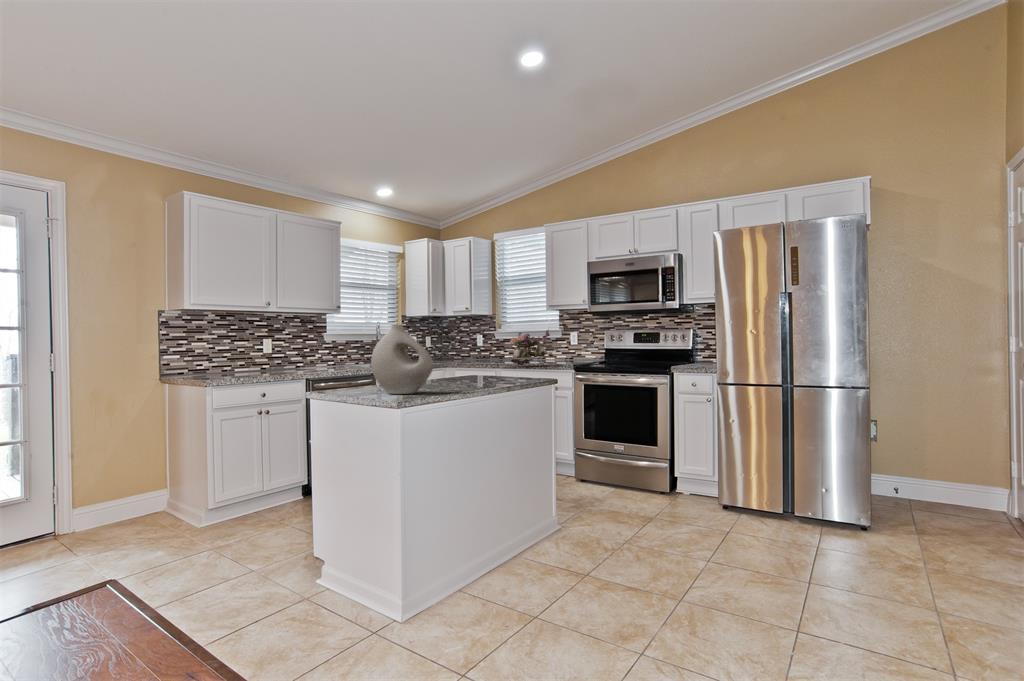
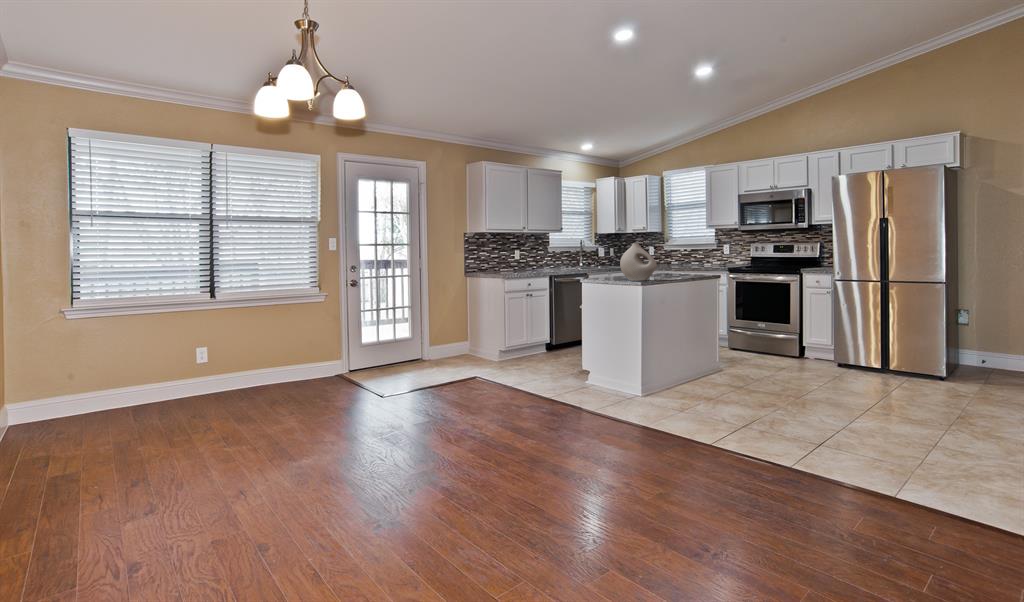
flower arrangement: present [508,329,550,366] -> none [675,243,709,270]

